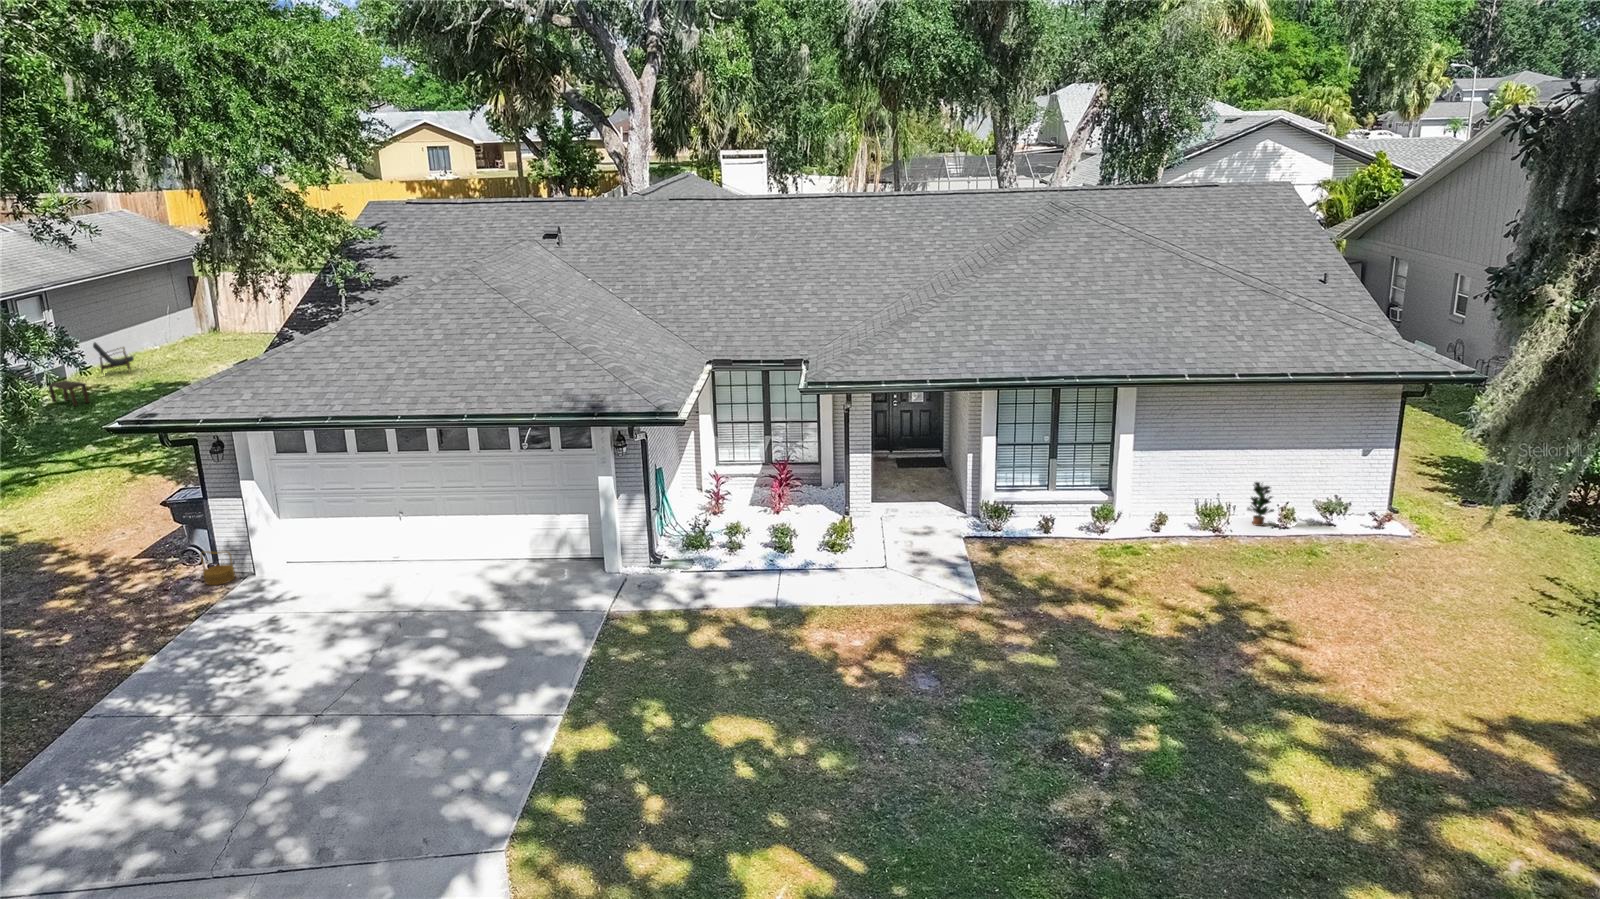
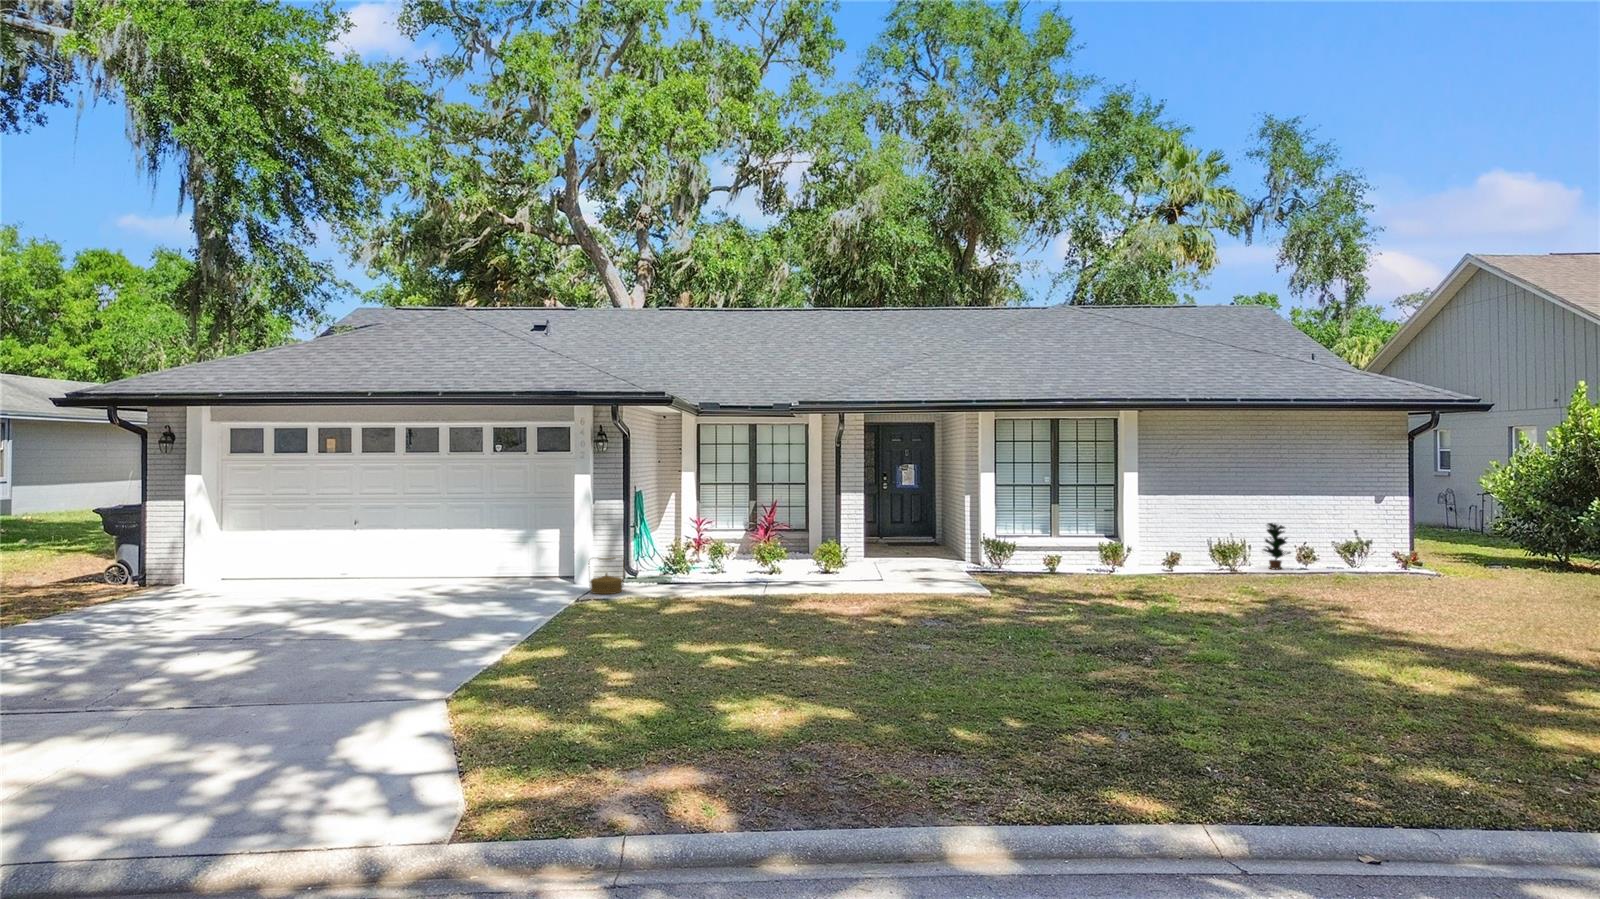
lounge chair: present [93,343,134,373] -> none [85,468,125,501]
bench: present [48,380,89,406] -> none [26,489,66,512]
woven basket: present [200,551,235,585] -> present [588,557,624,594]

